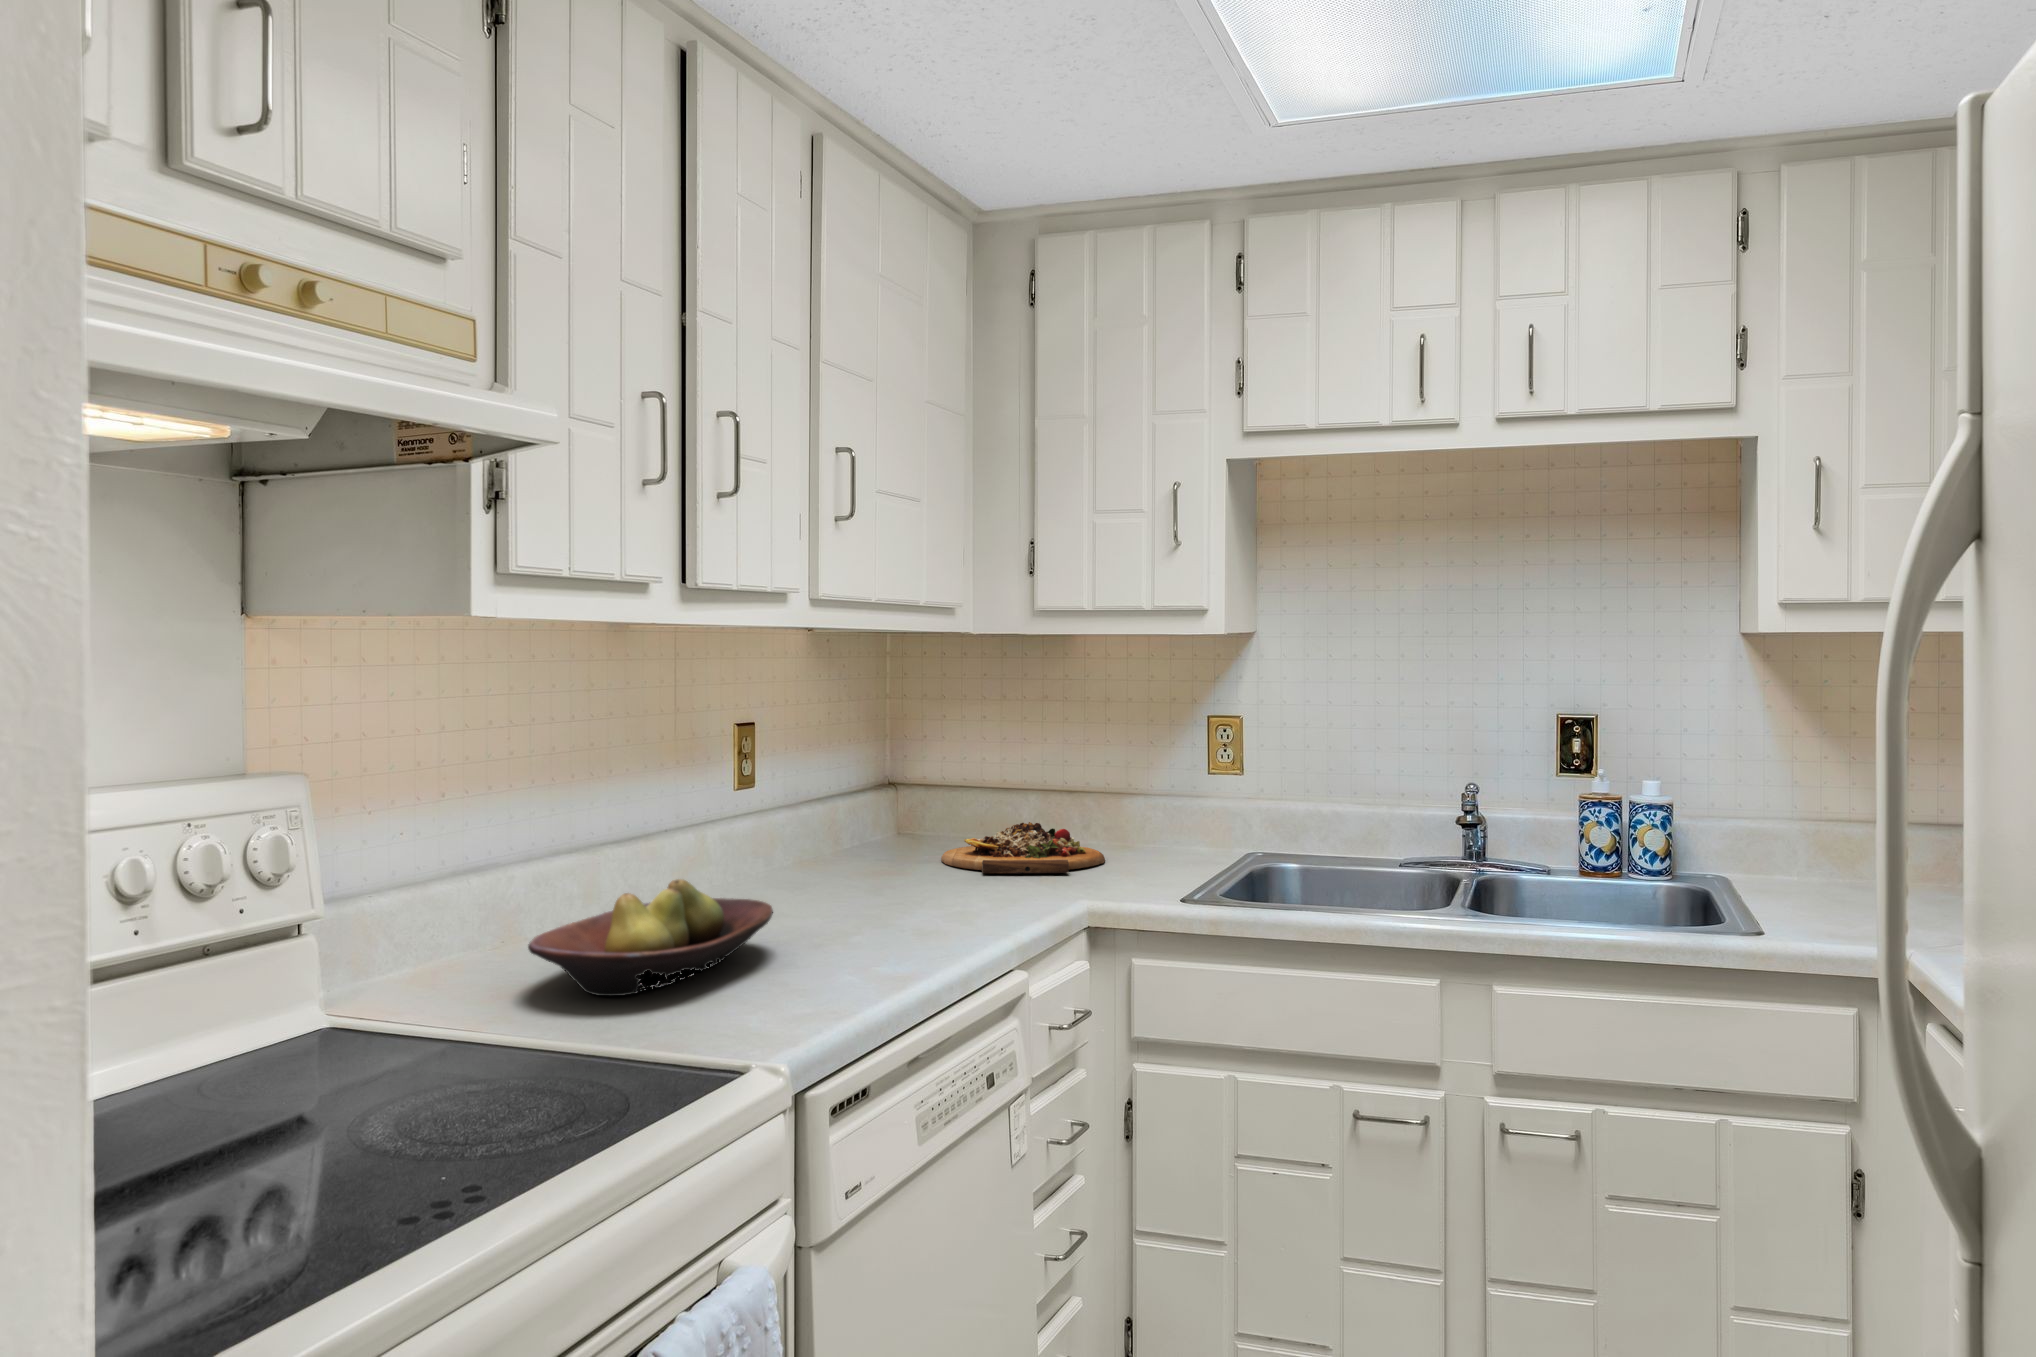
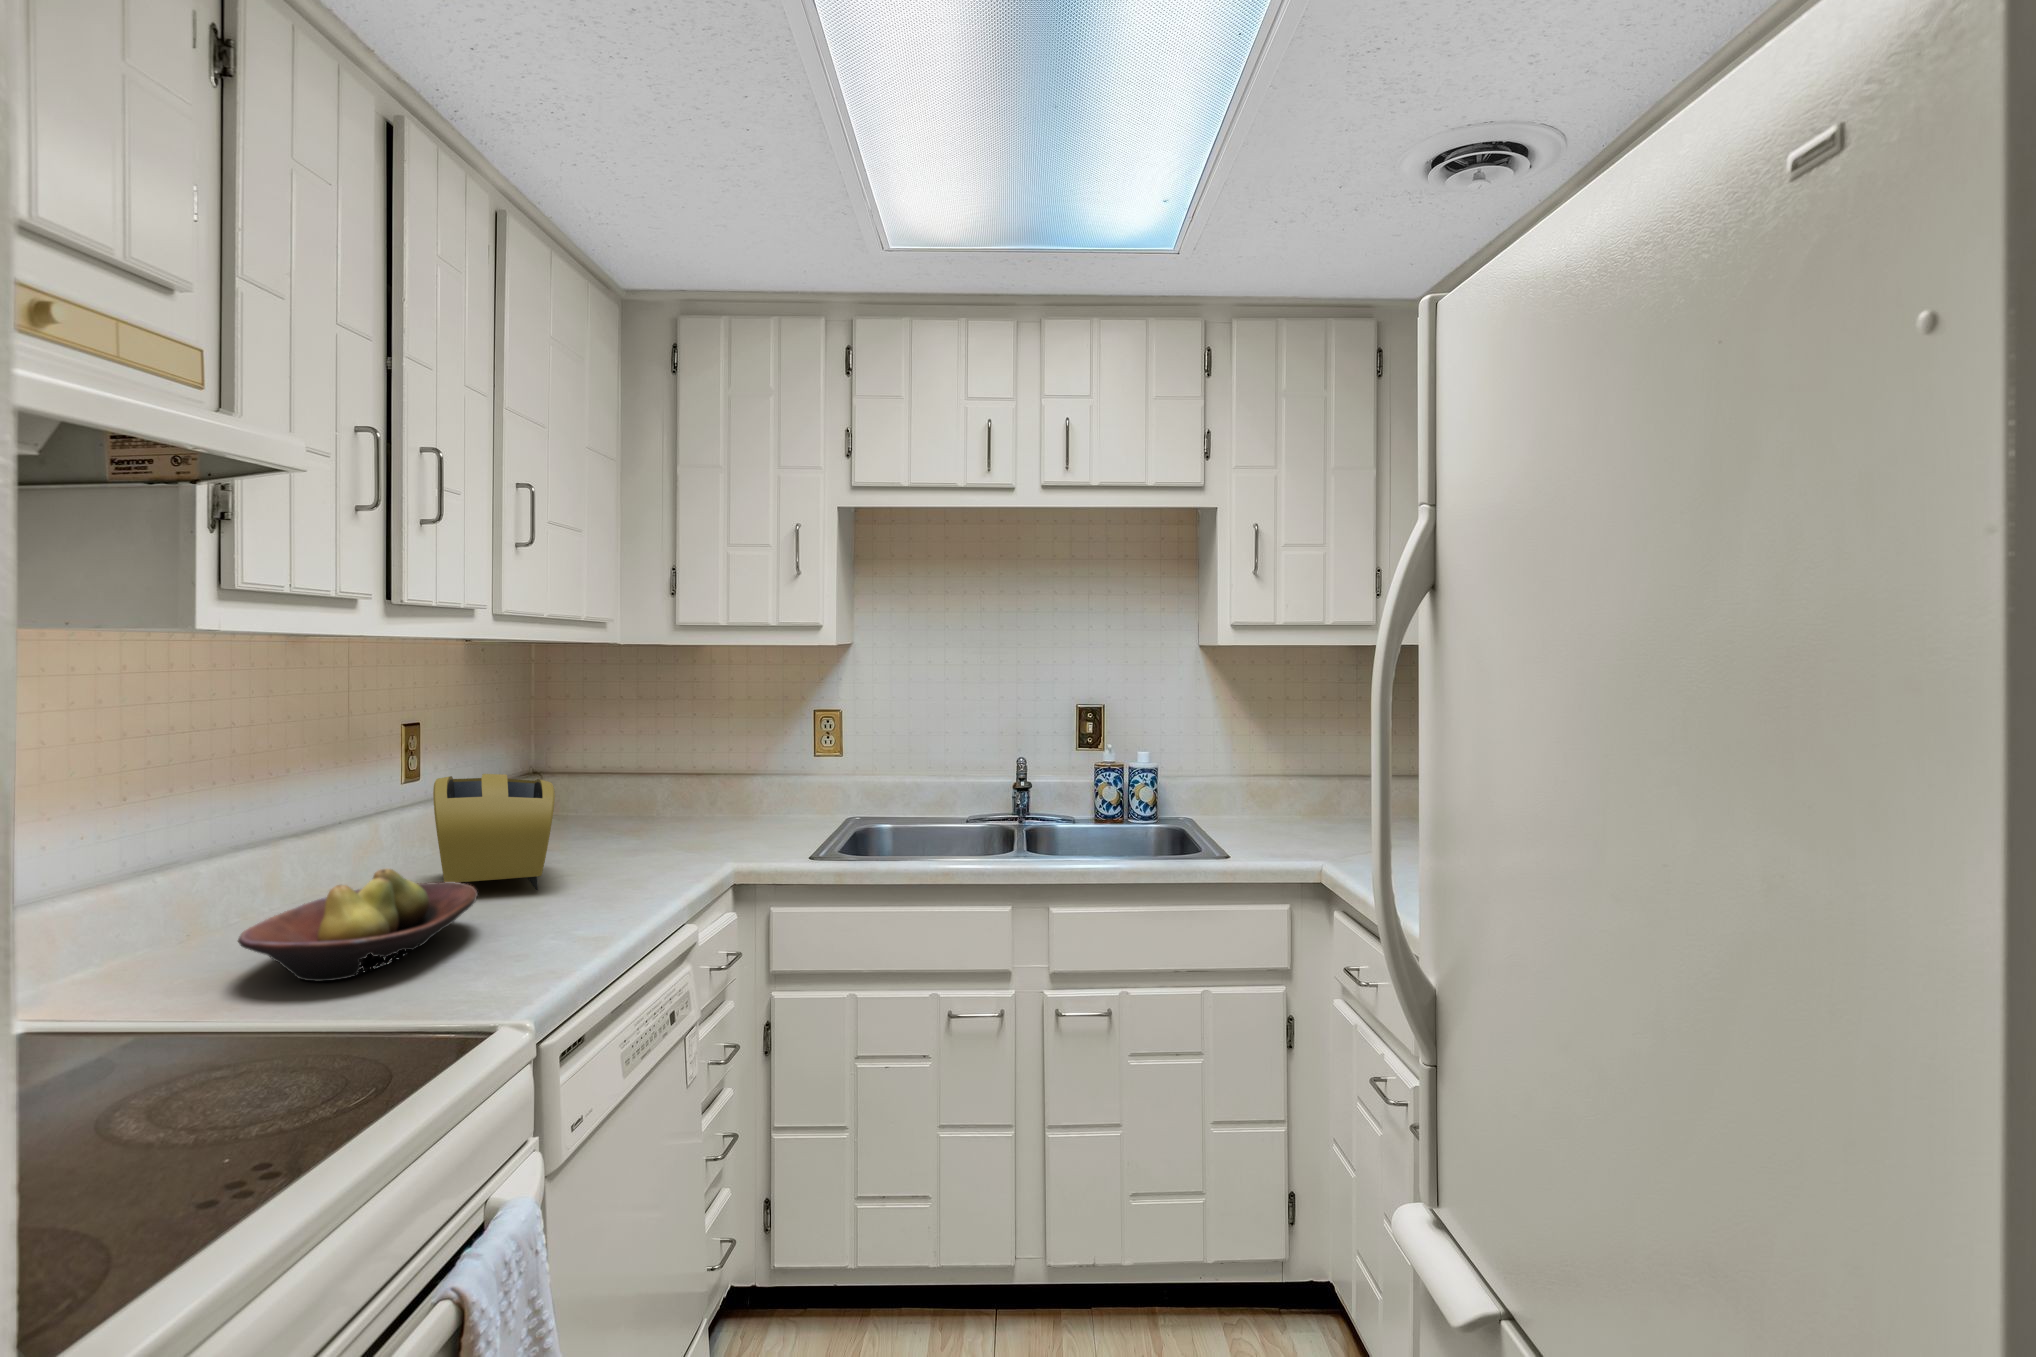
toaster: none [746,781,873,918] -> present [433,774,555,891]
cutting board: present [941,822,1105,873] -> none [598,801,742,846]

